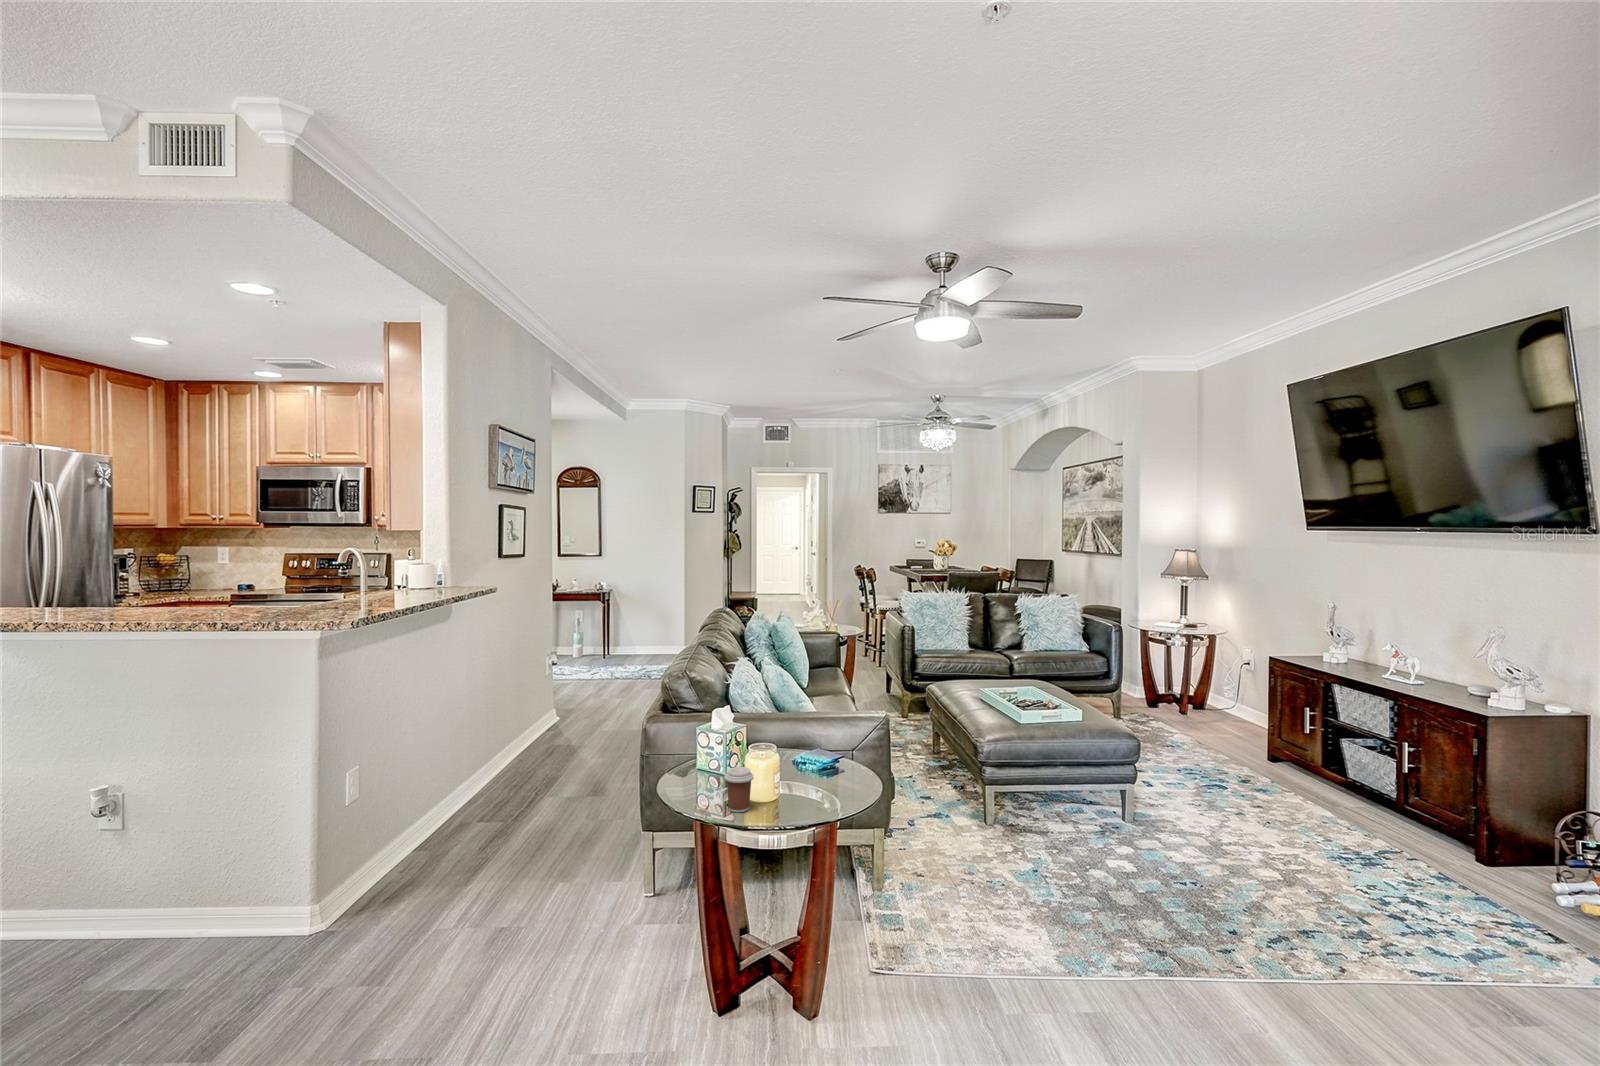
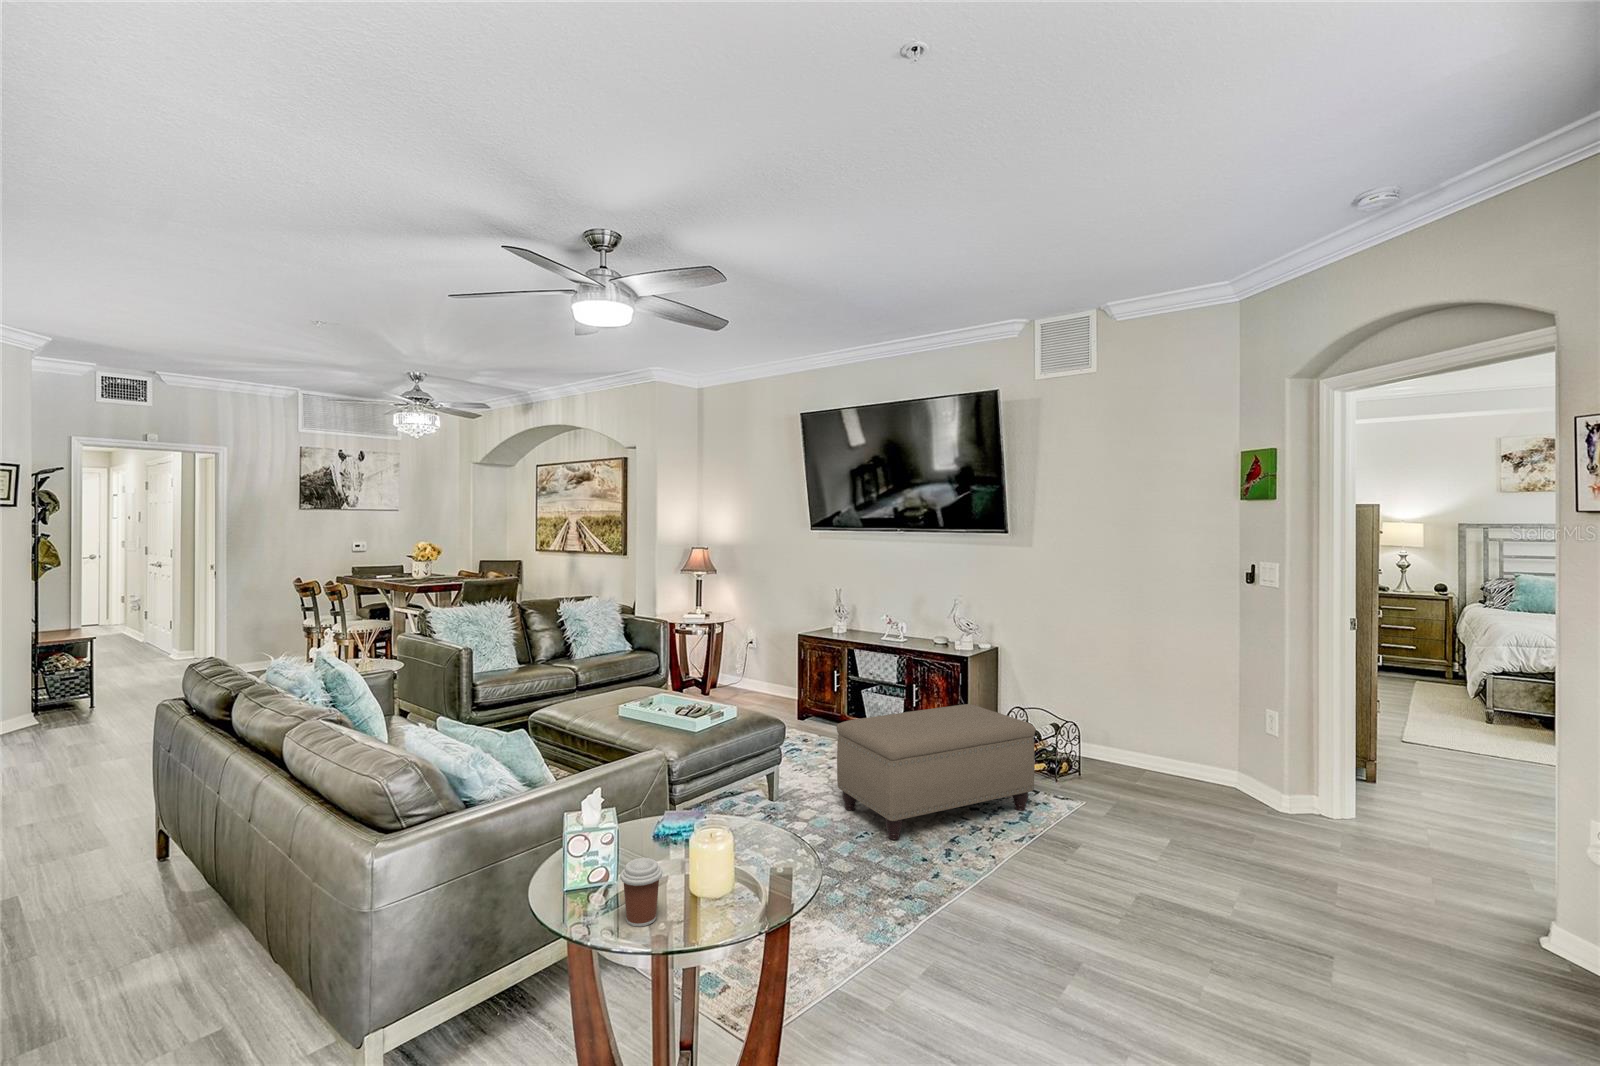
ottoman: none [1192,754,1493,938] -> present [837,704,1036,840]

